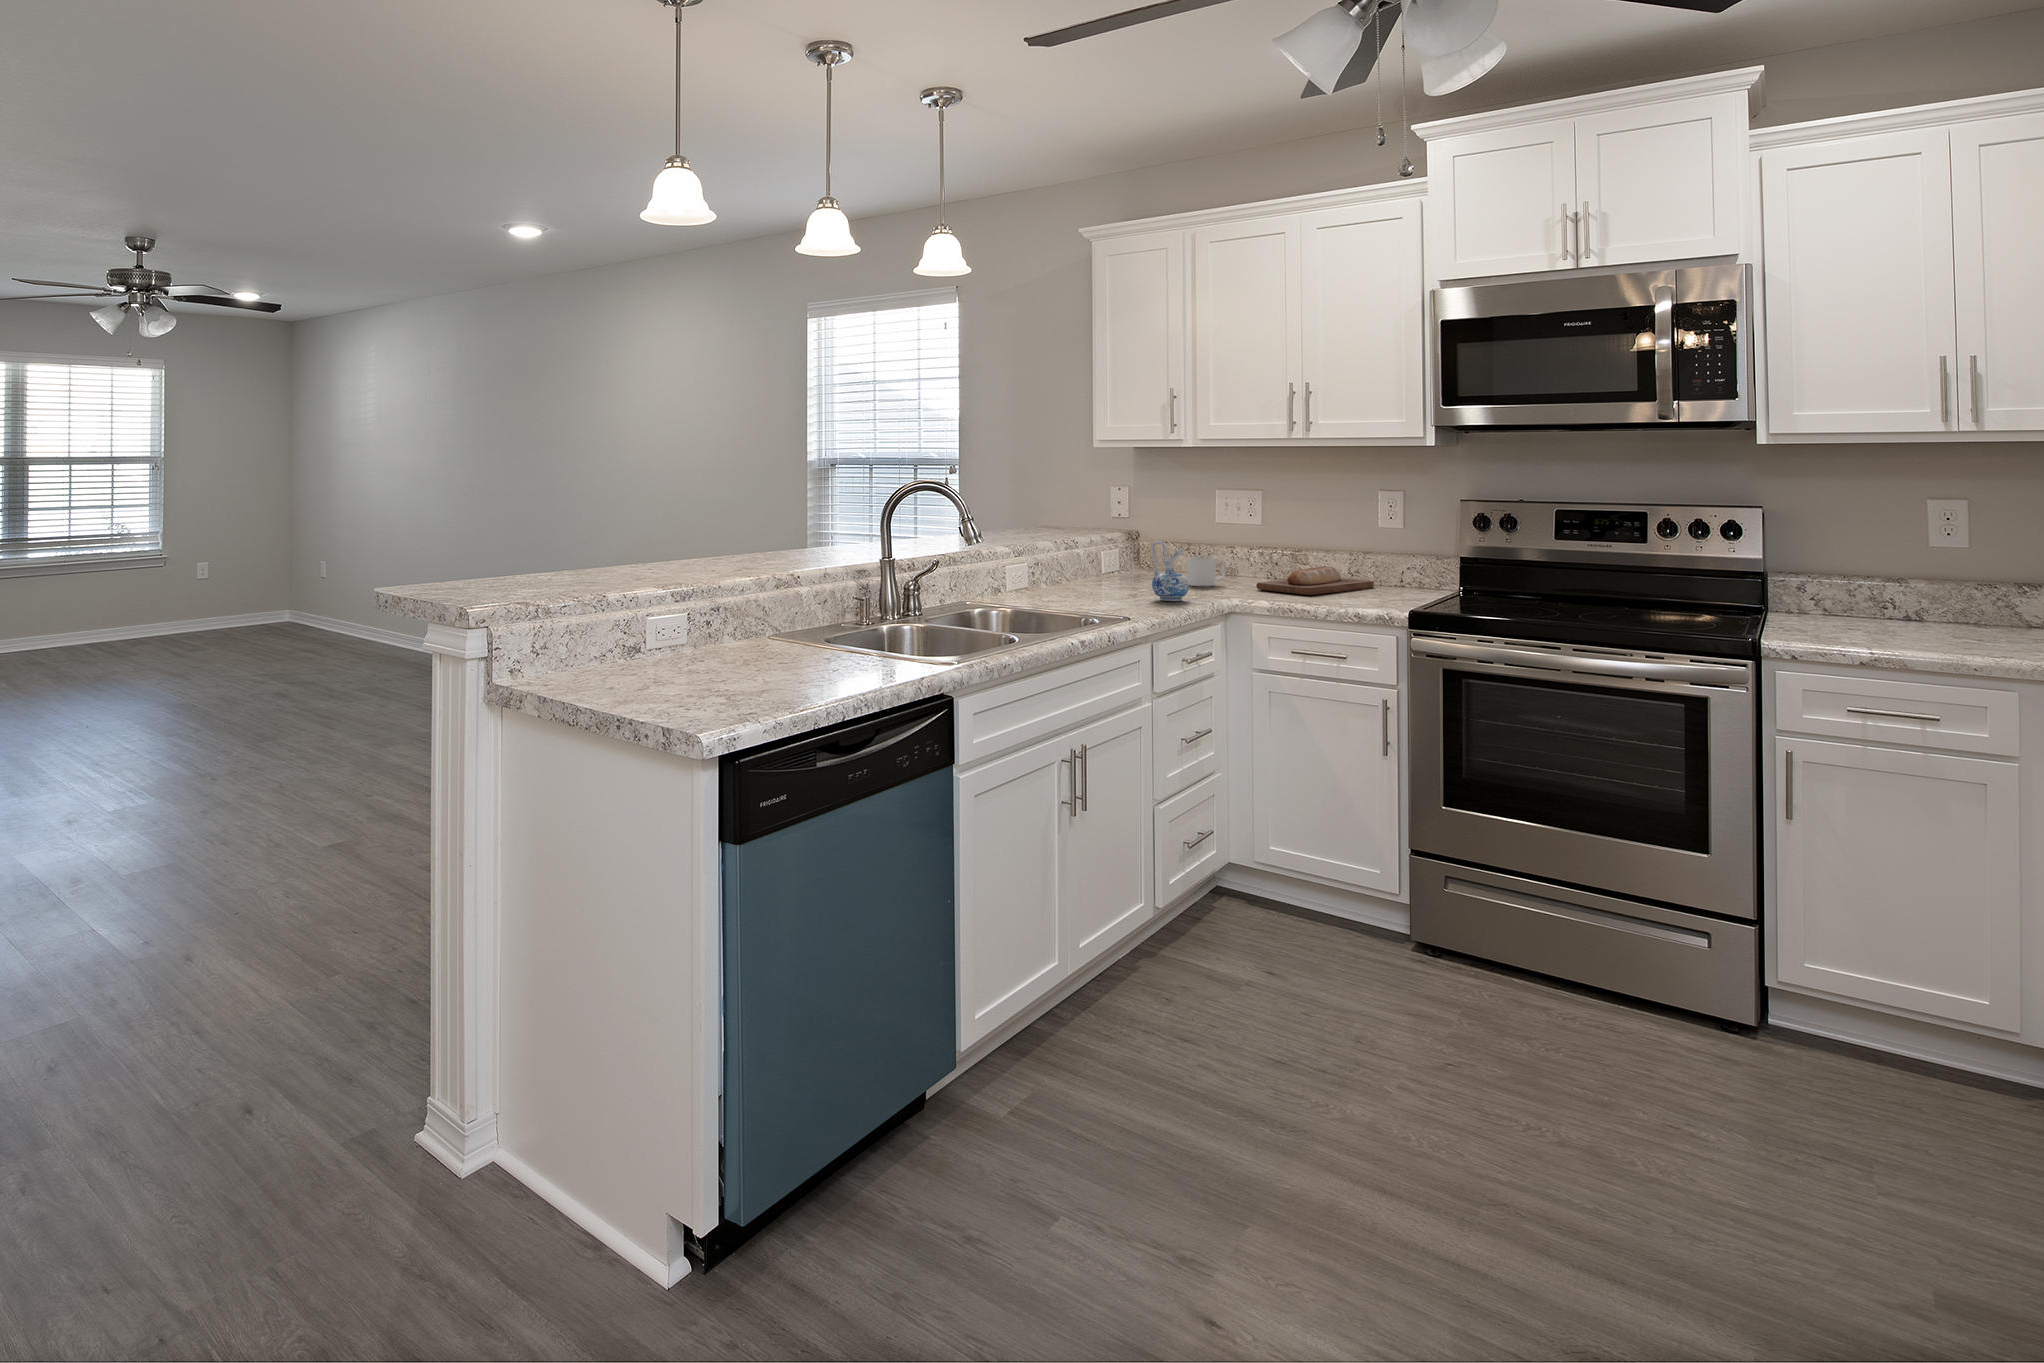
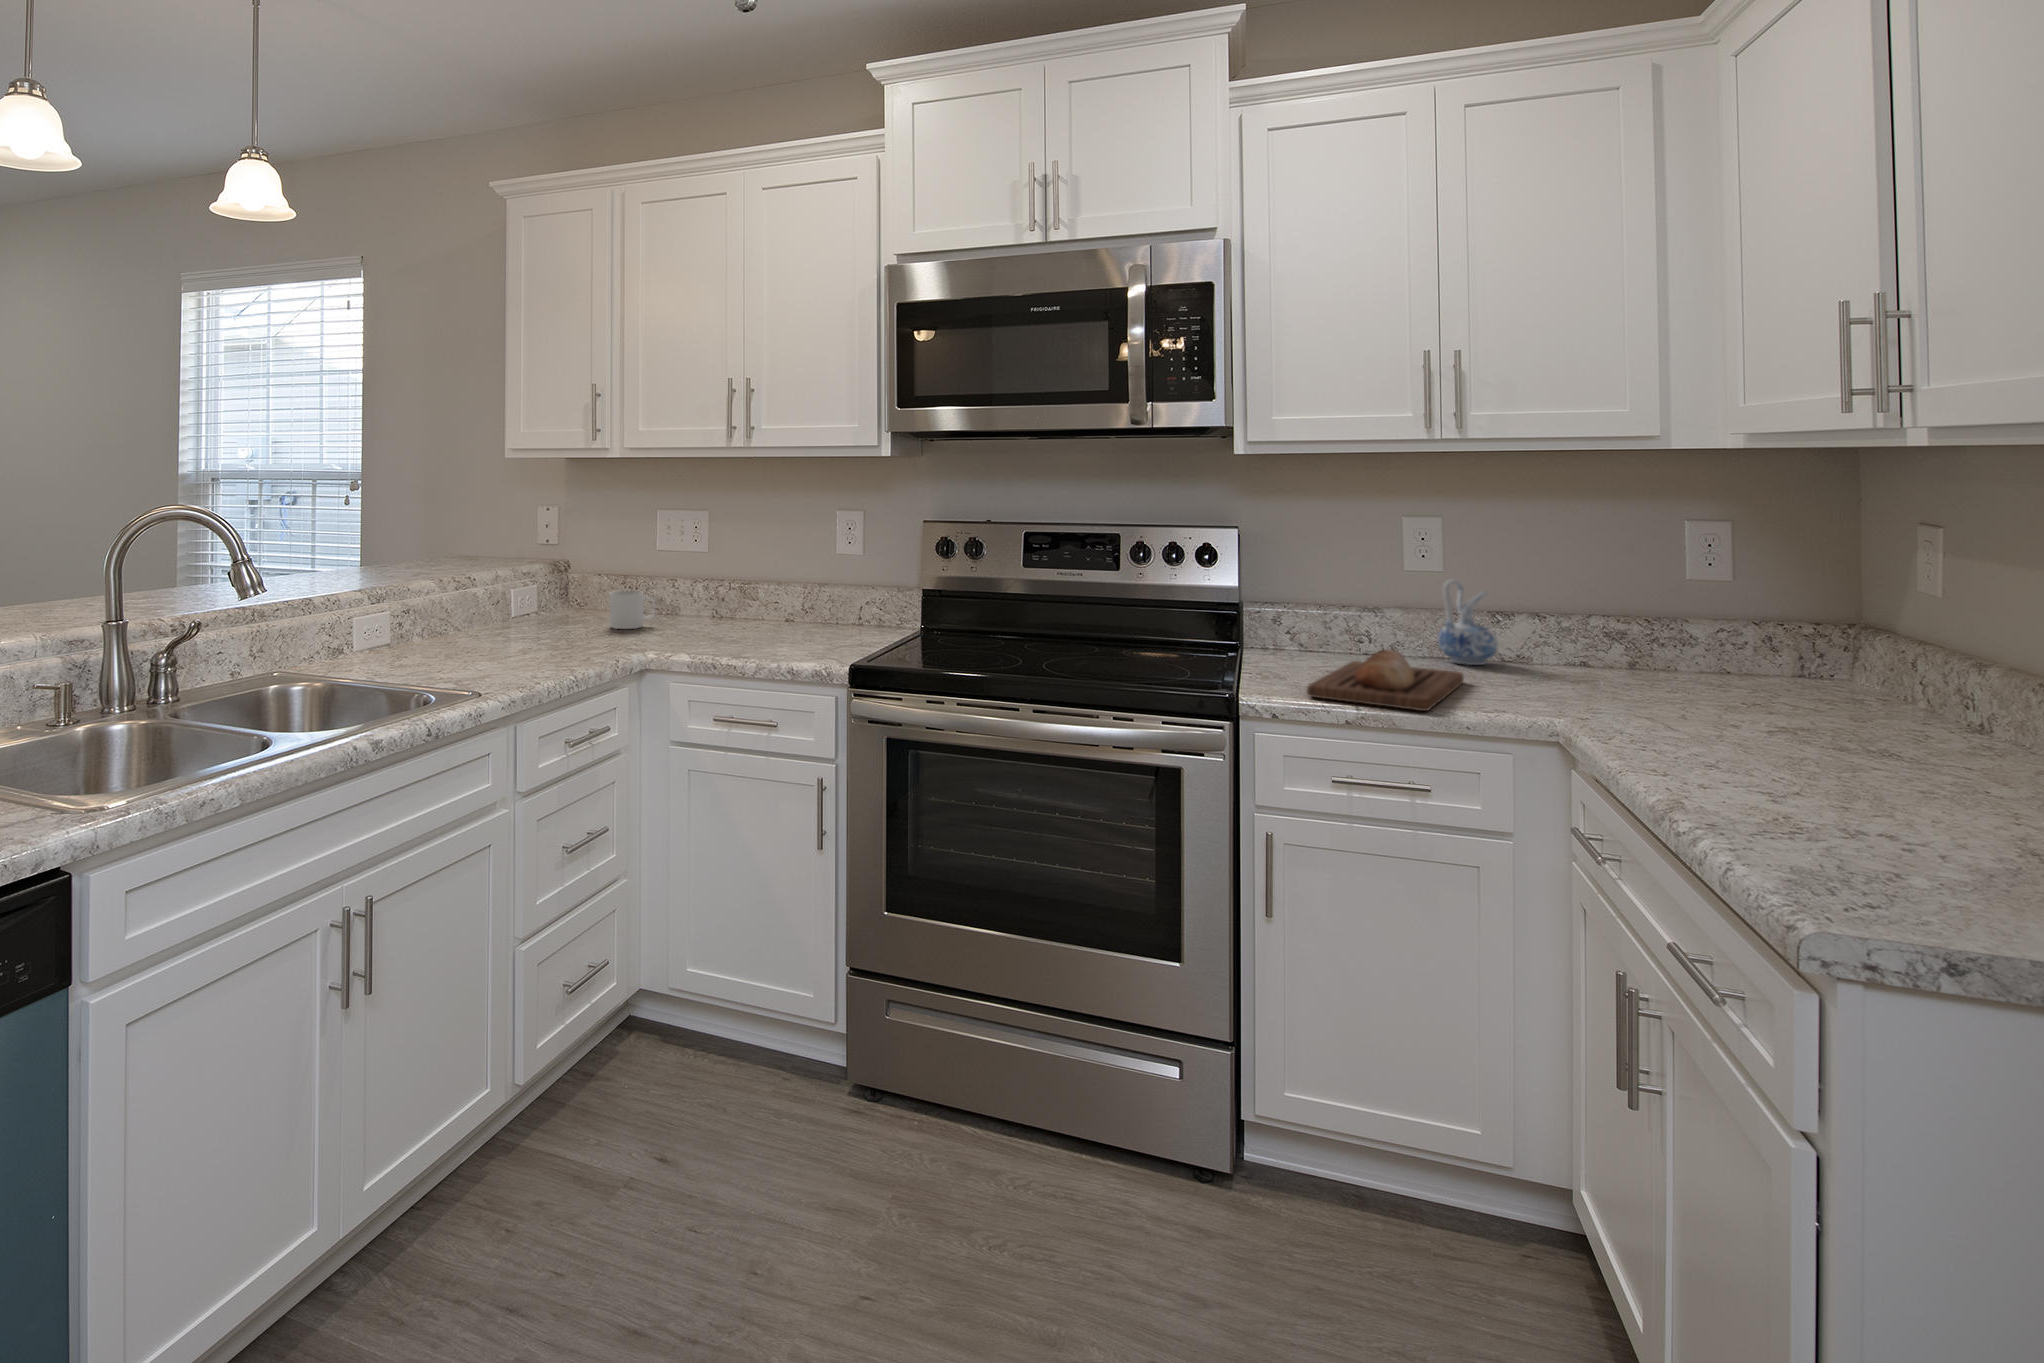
ceramic pitcher: present [1152,541,1189,601] -> present [1438,580,1498,665]
bread loaf: present [1256,567,1374,595] -> present [1307,650,1464,711]

